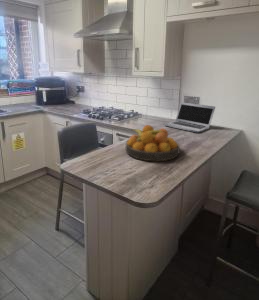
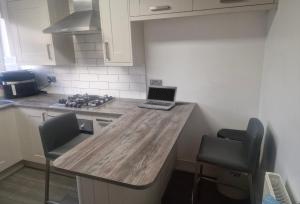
fruit bowl: present [126,125,179,161] -> none [111,110,159,143]

